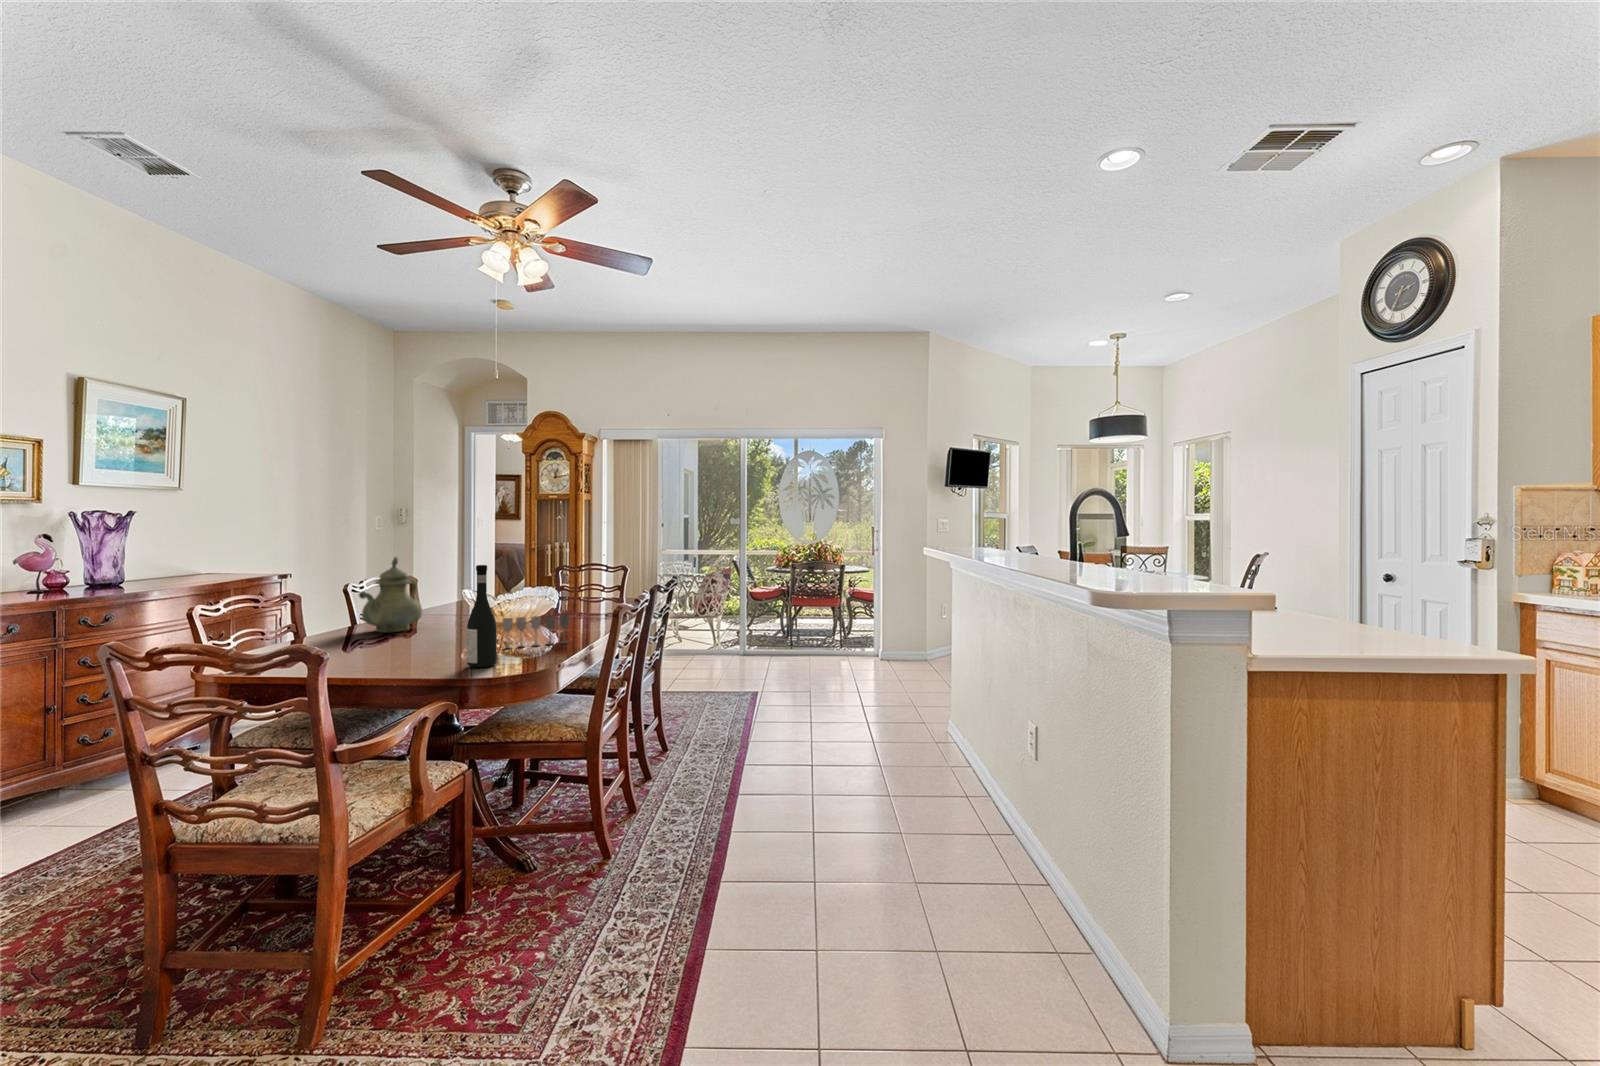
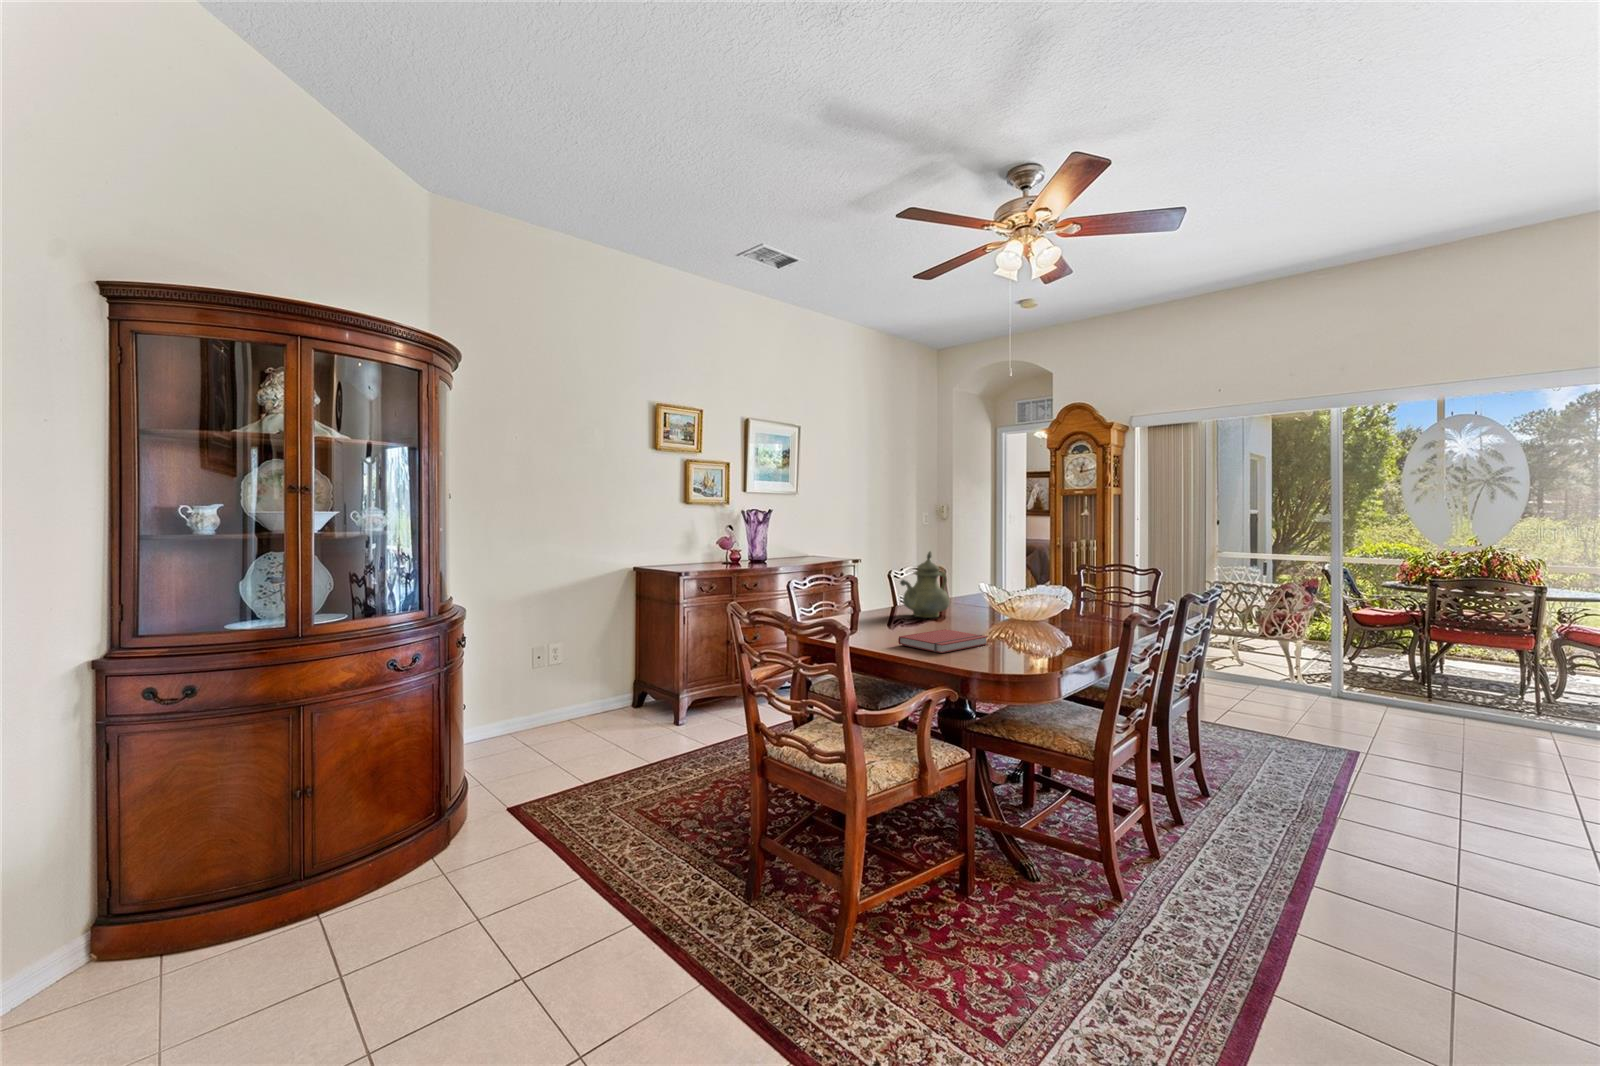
wine bottle: present [467,565,497,668] -> none [975,561,1004,662]
wine glass: present [502,614,569,648] -> none [1013,616,1083,651]
book: none [370,641,476,668] -> present [898,629,987,653]

